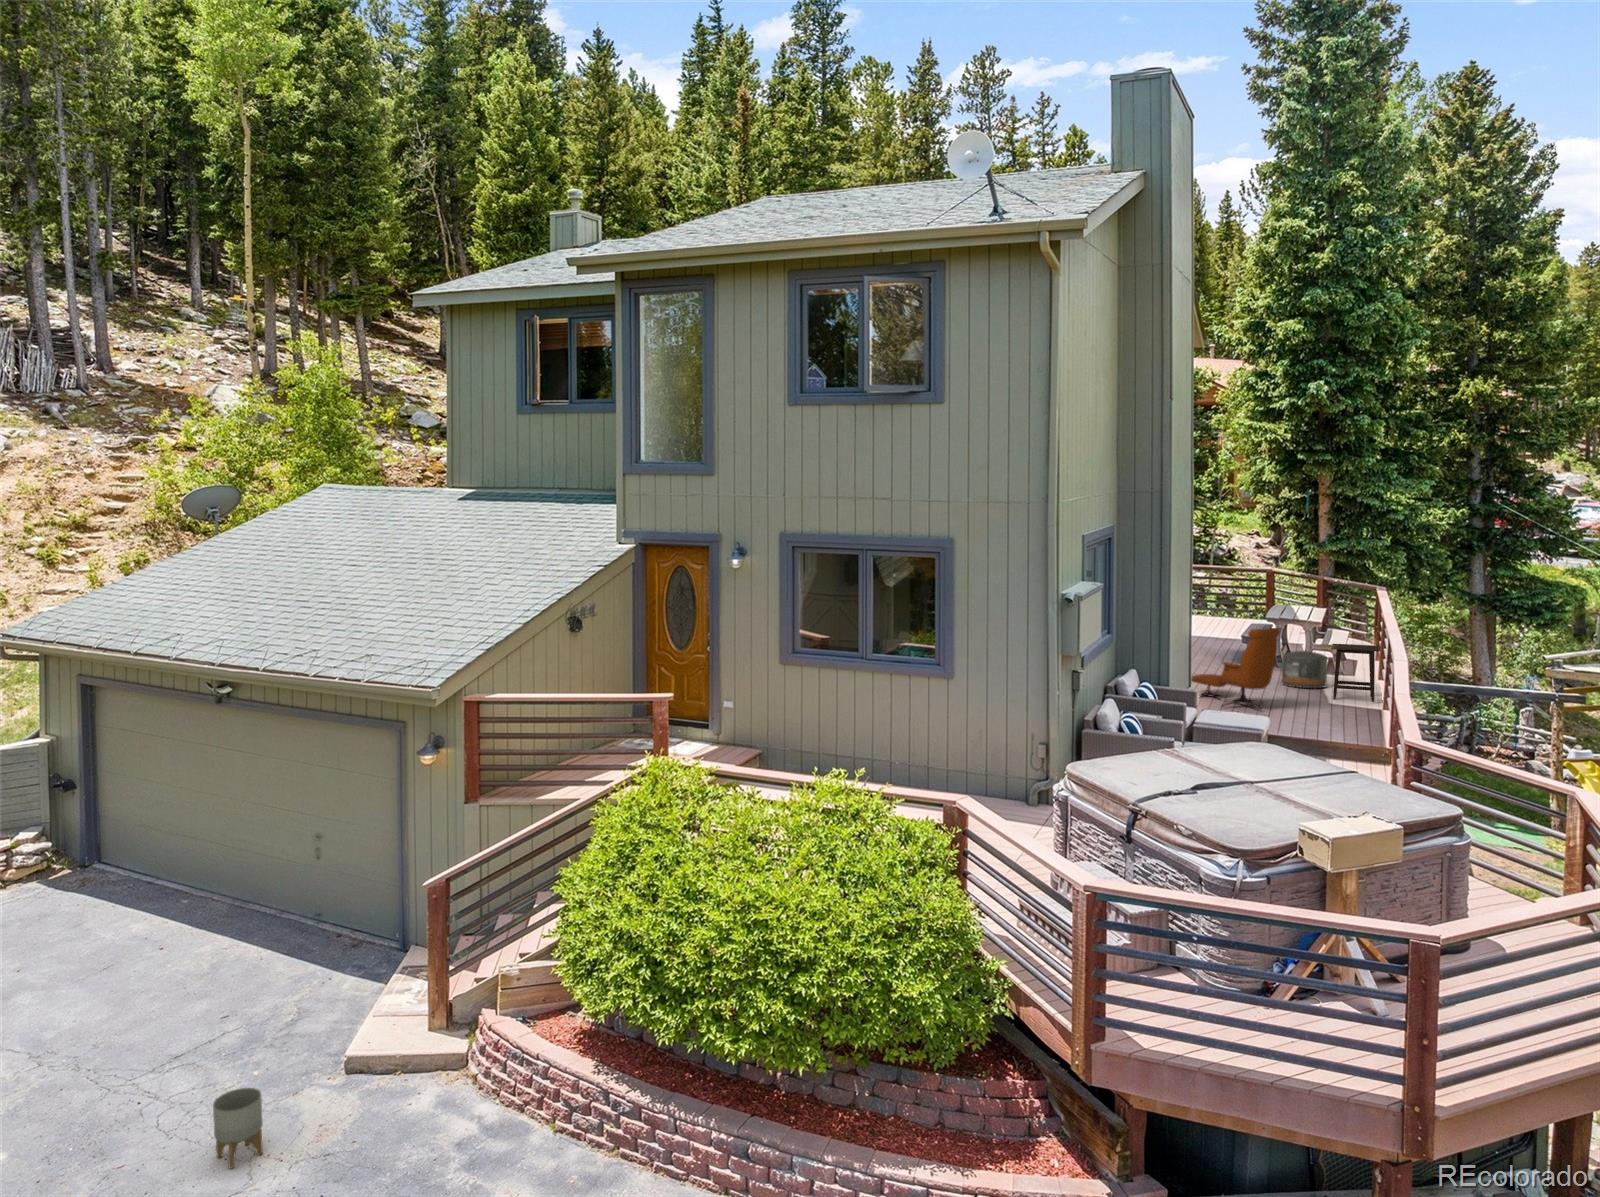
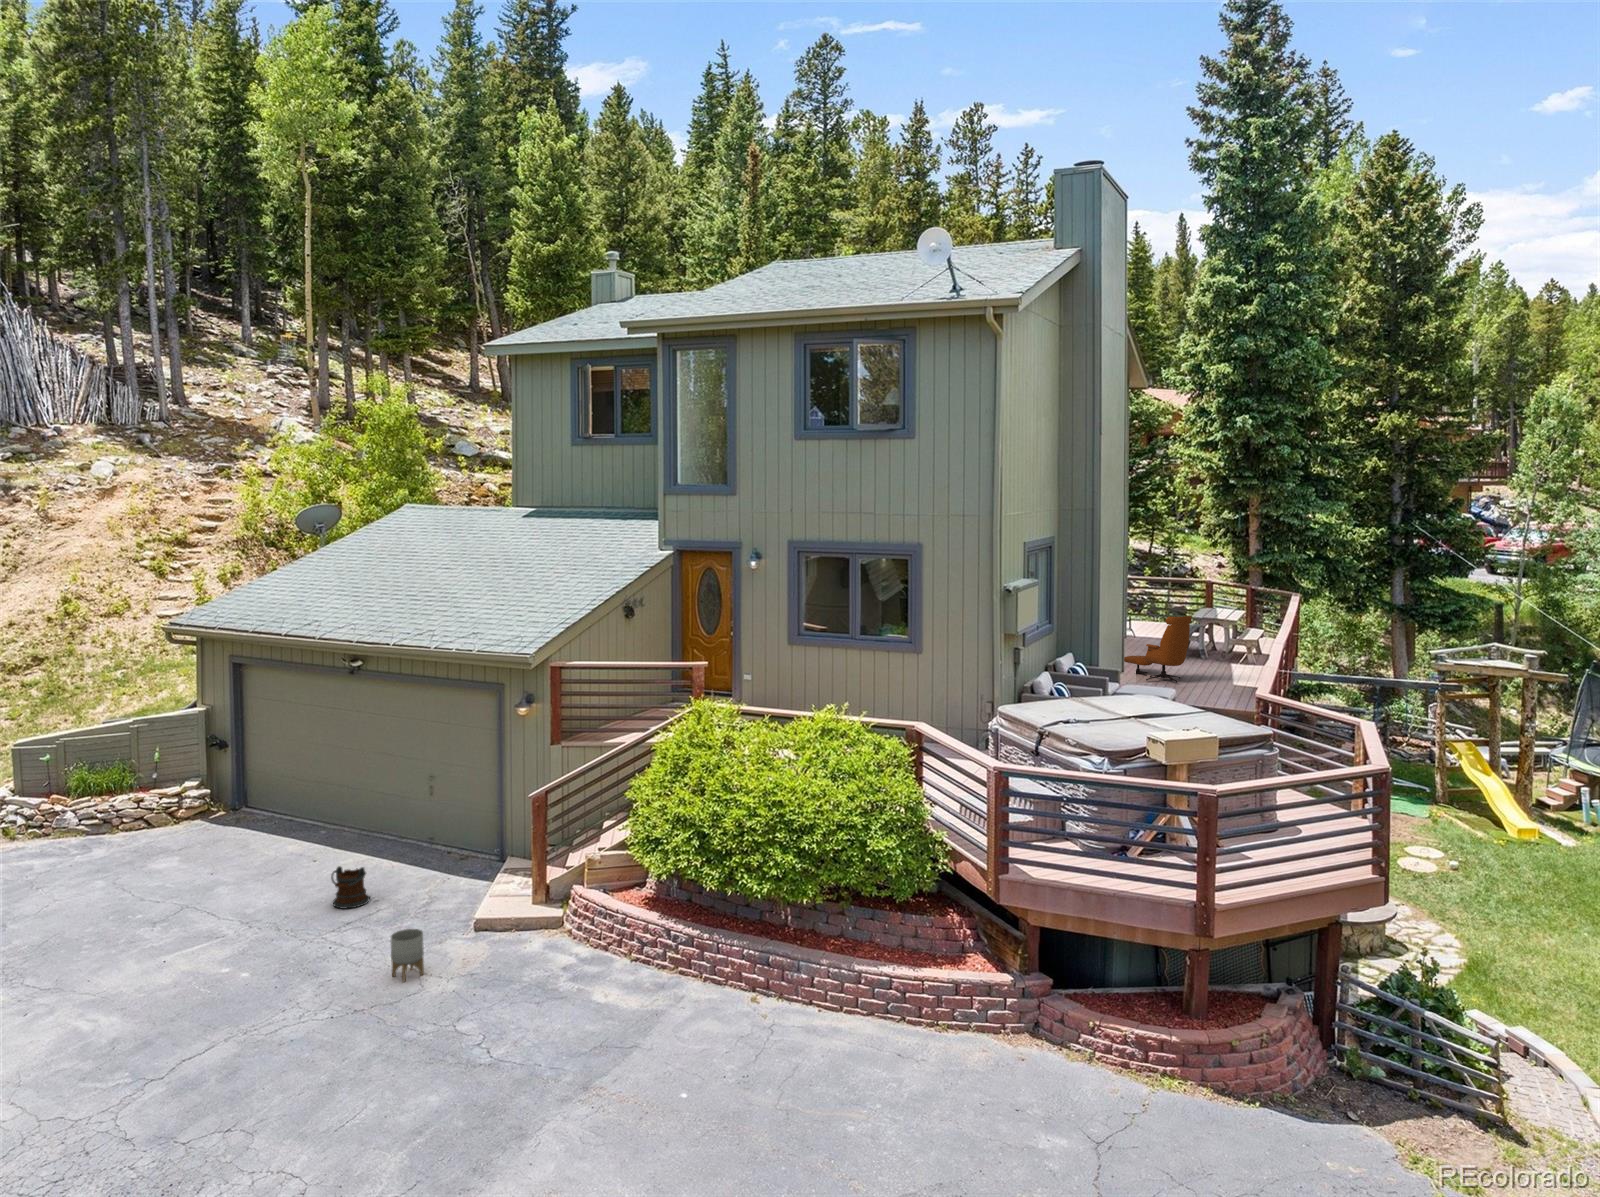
side table: present [1332,644,1380,702] -> none [1238,631,1277,677]
pouf: present [1282,651,1328,688] -> none [1201,638,1238,668]
bucket: none [164,974,220,1033] -> present [331,866,370,909]

